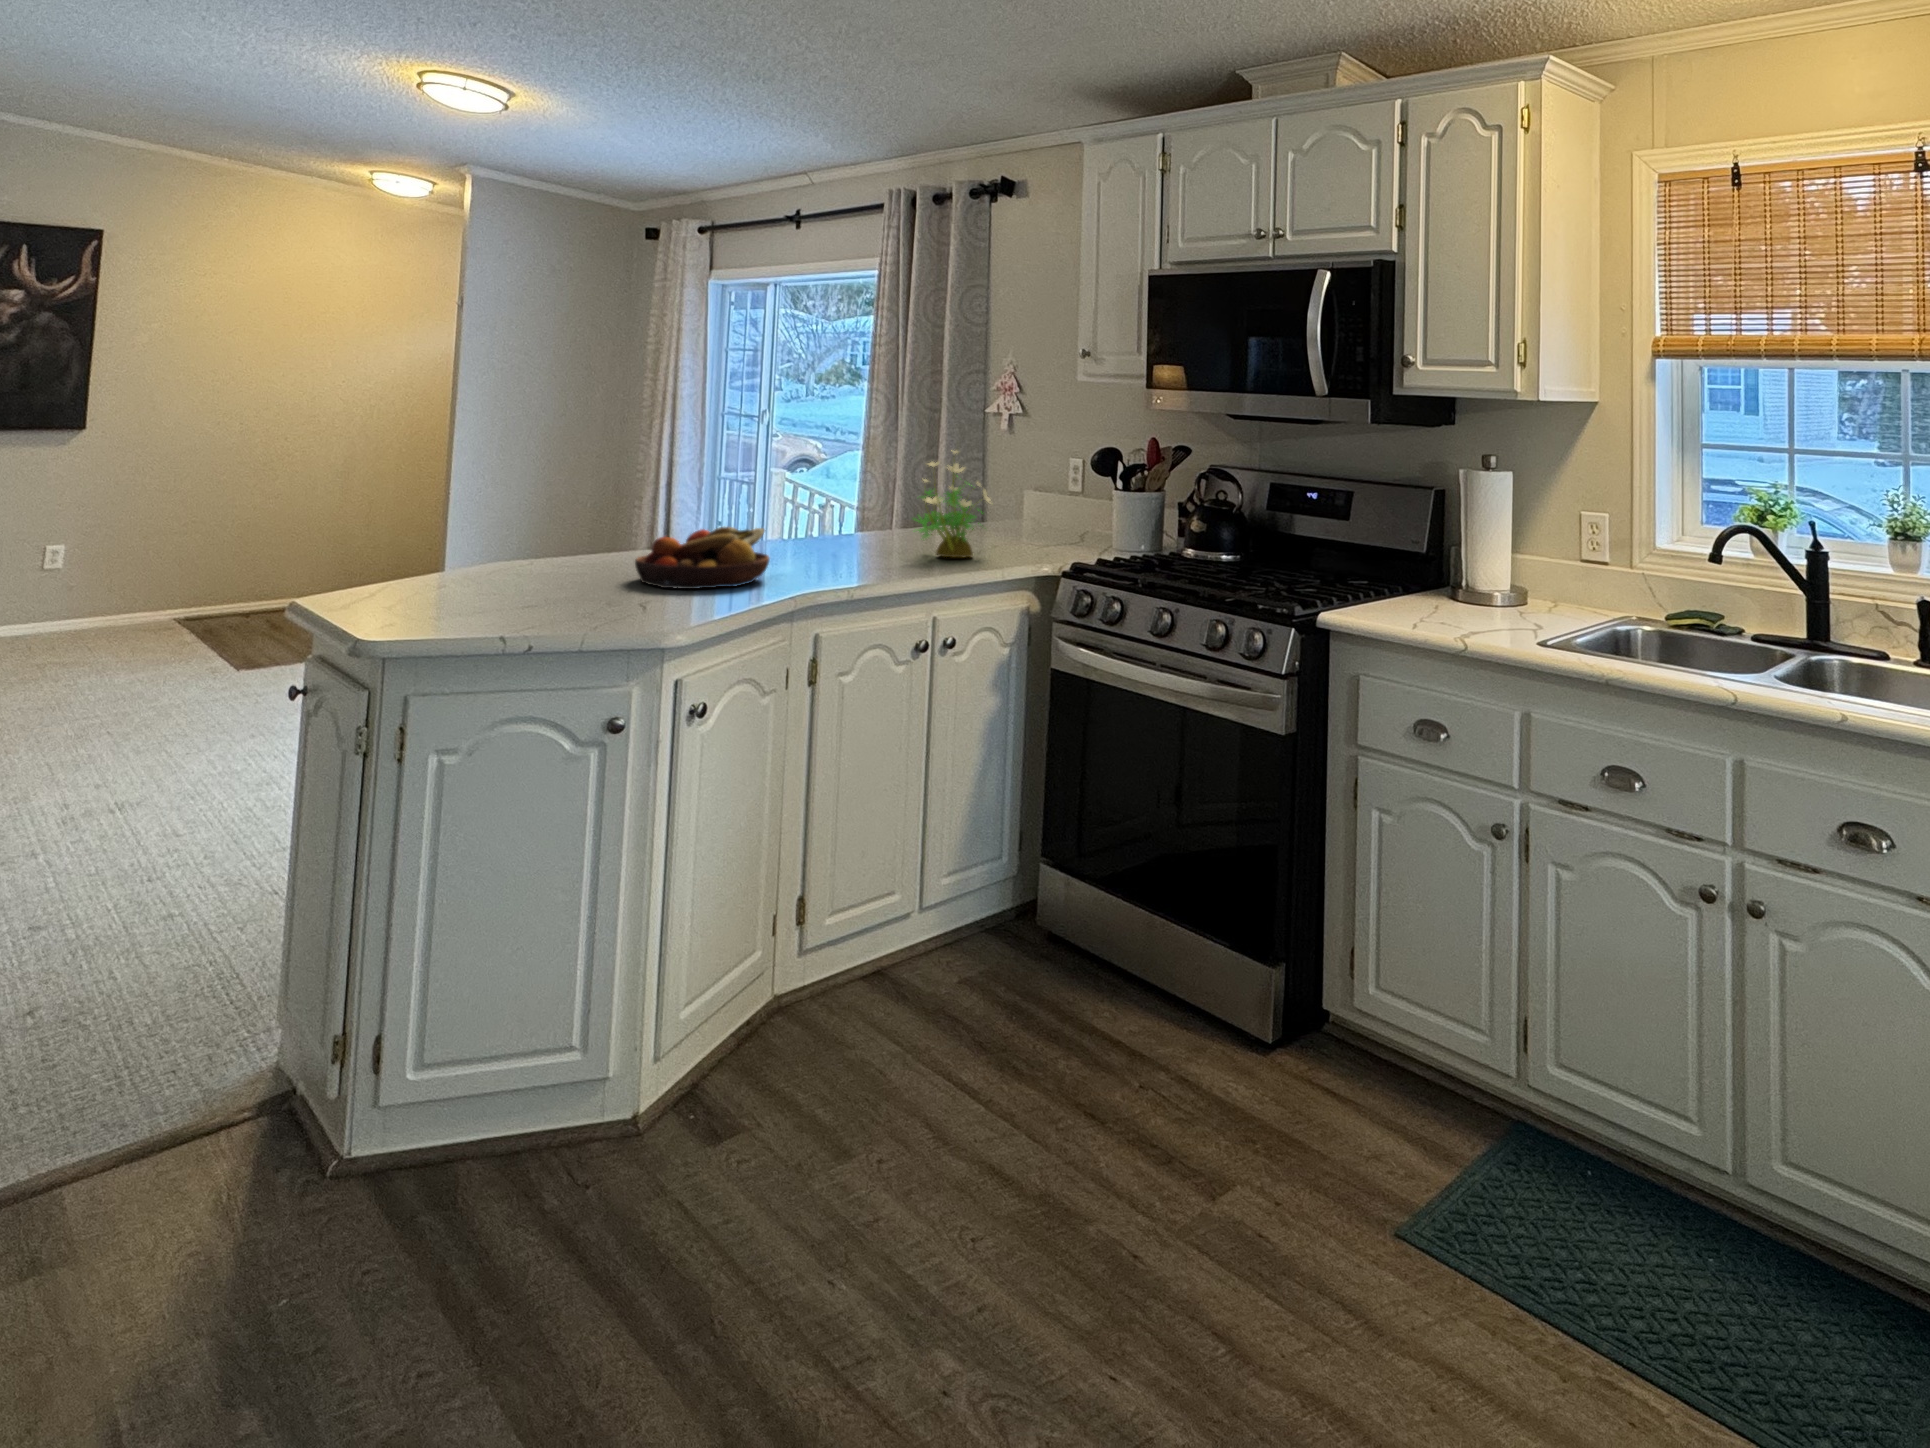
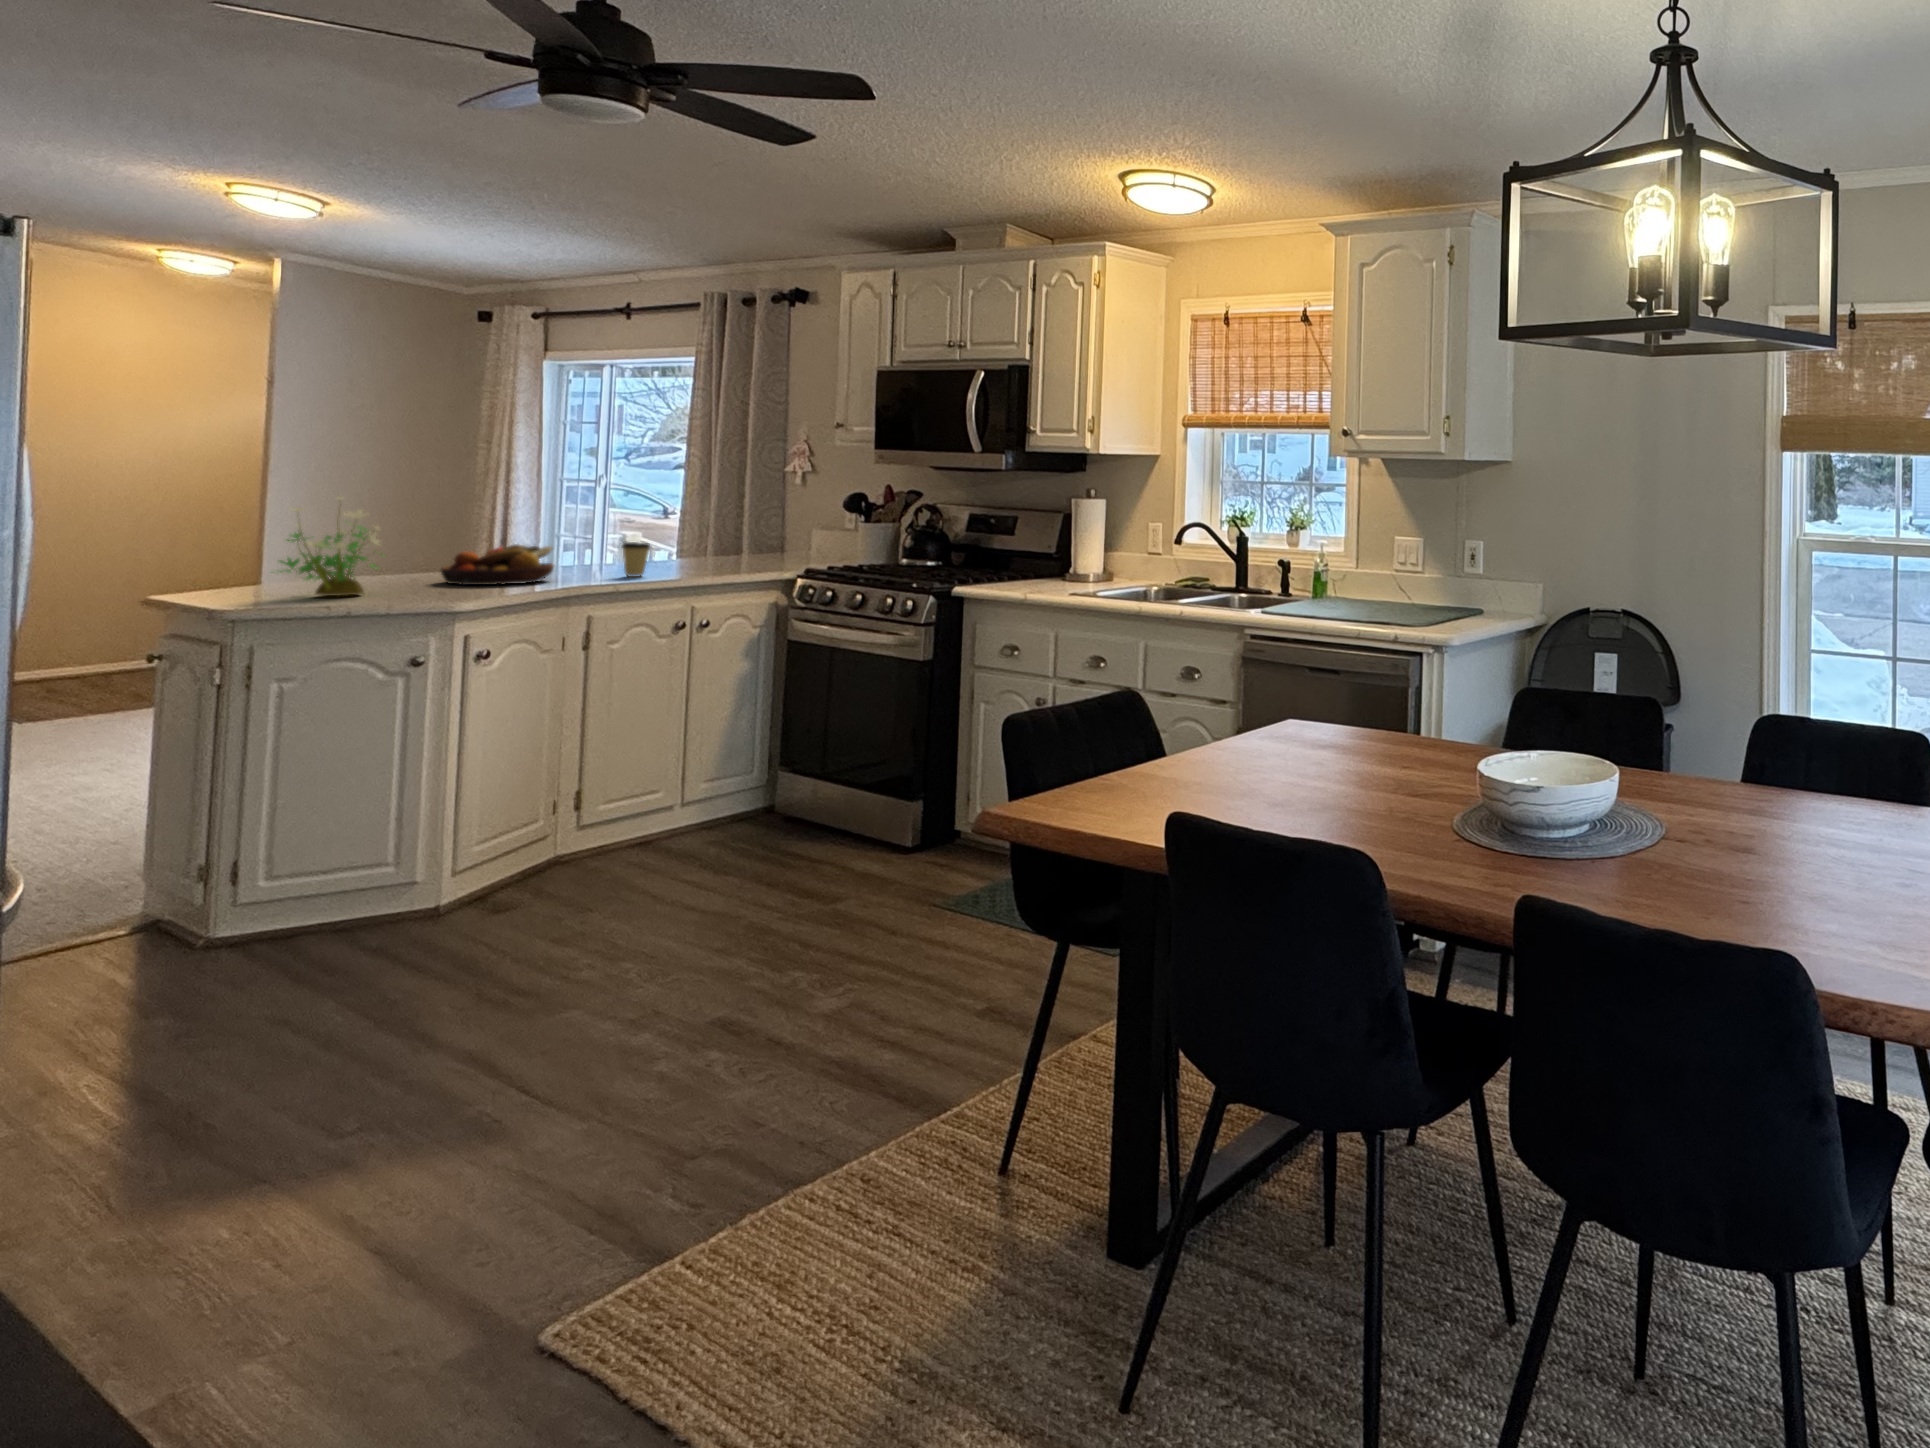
potted plant: present [913,450,990,557] -> present [280,499,384,596]
coffee cup: none [845,522,883,574] -> present [622,541,651,577]

